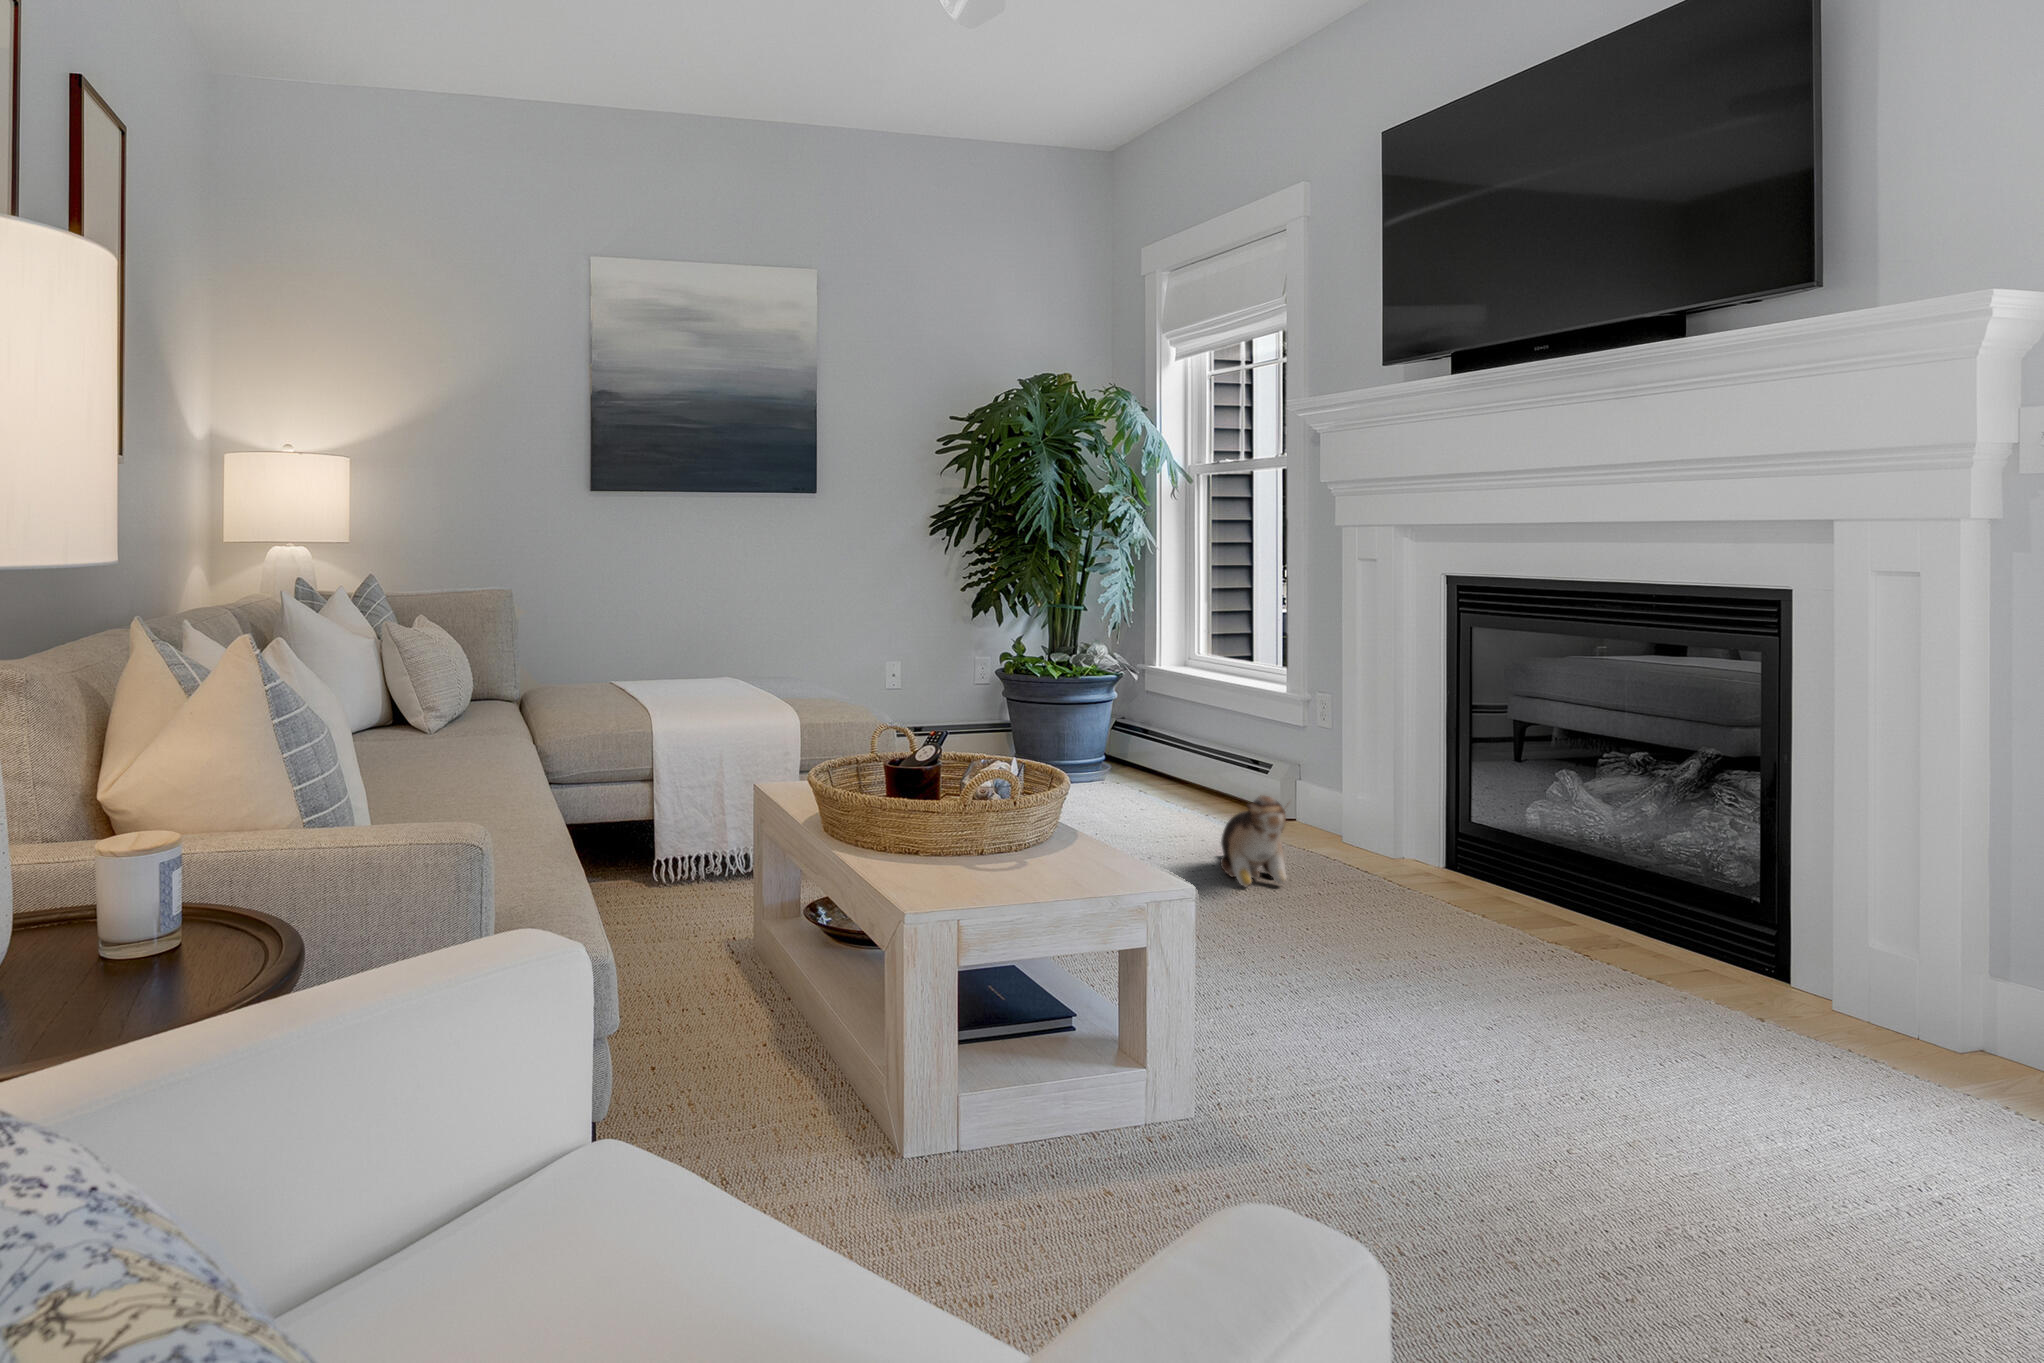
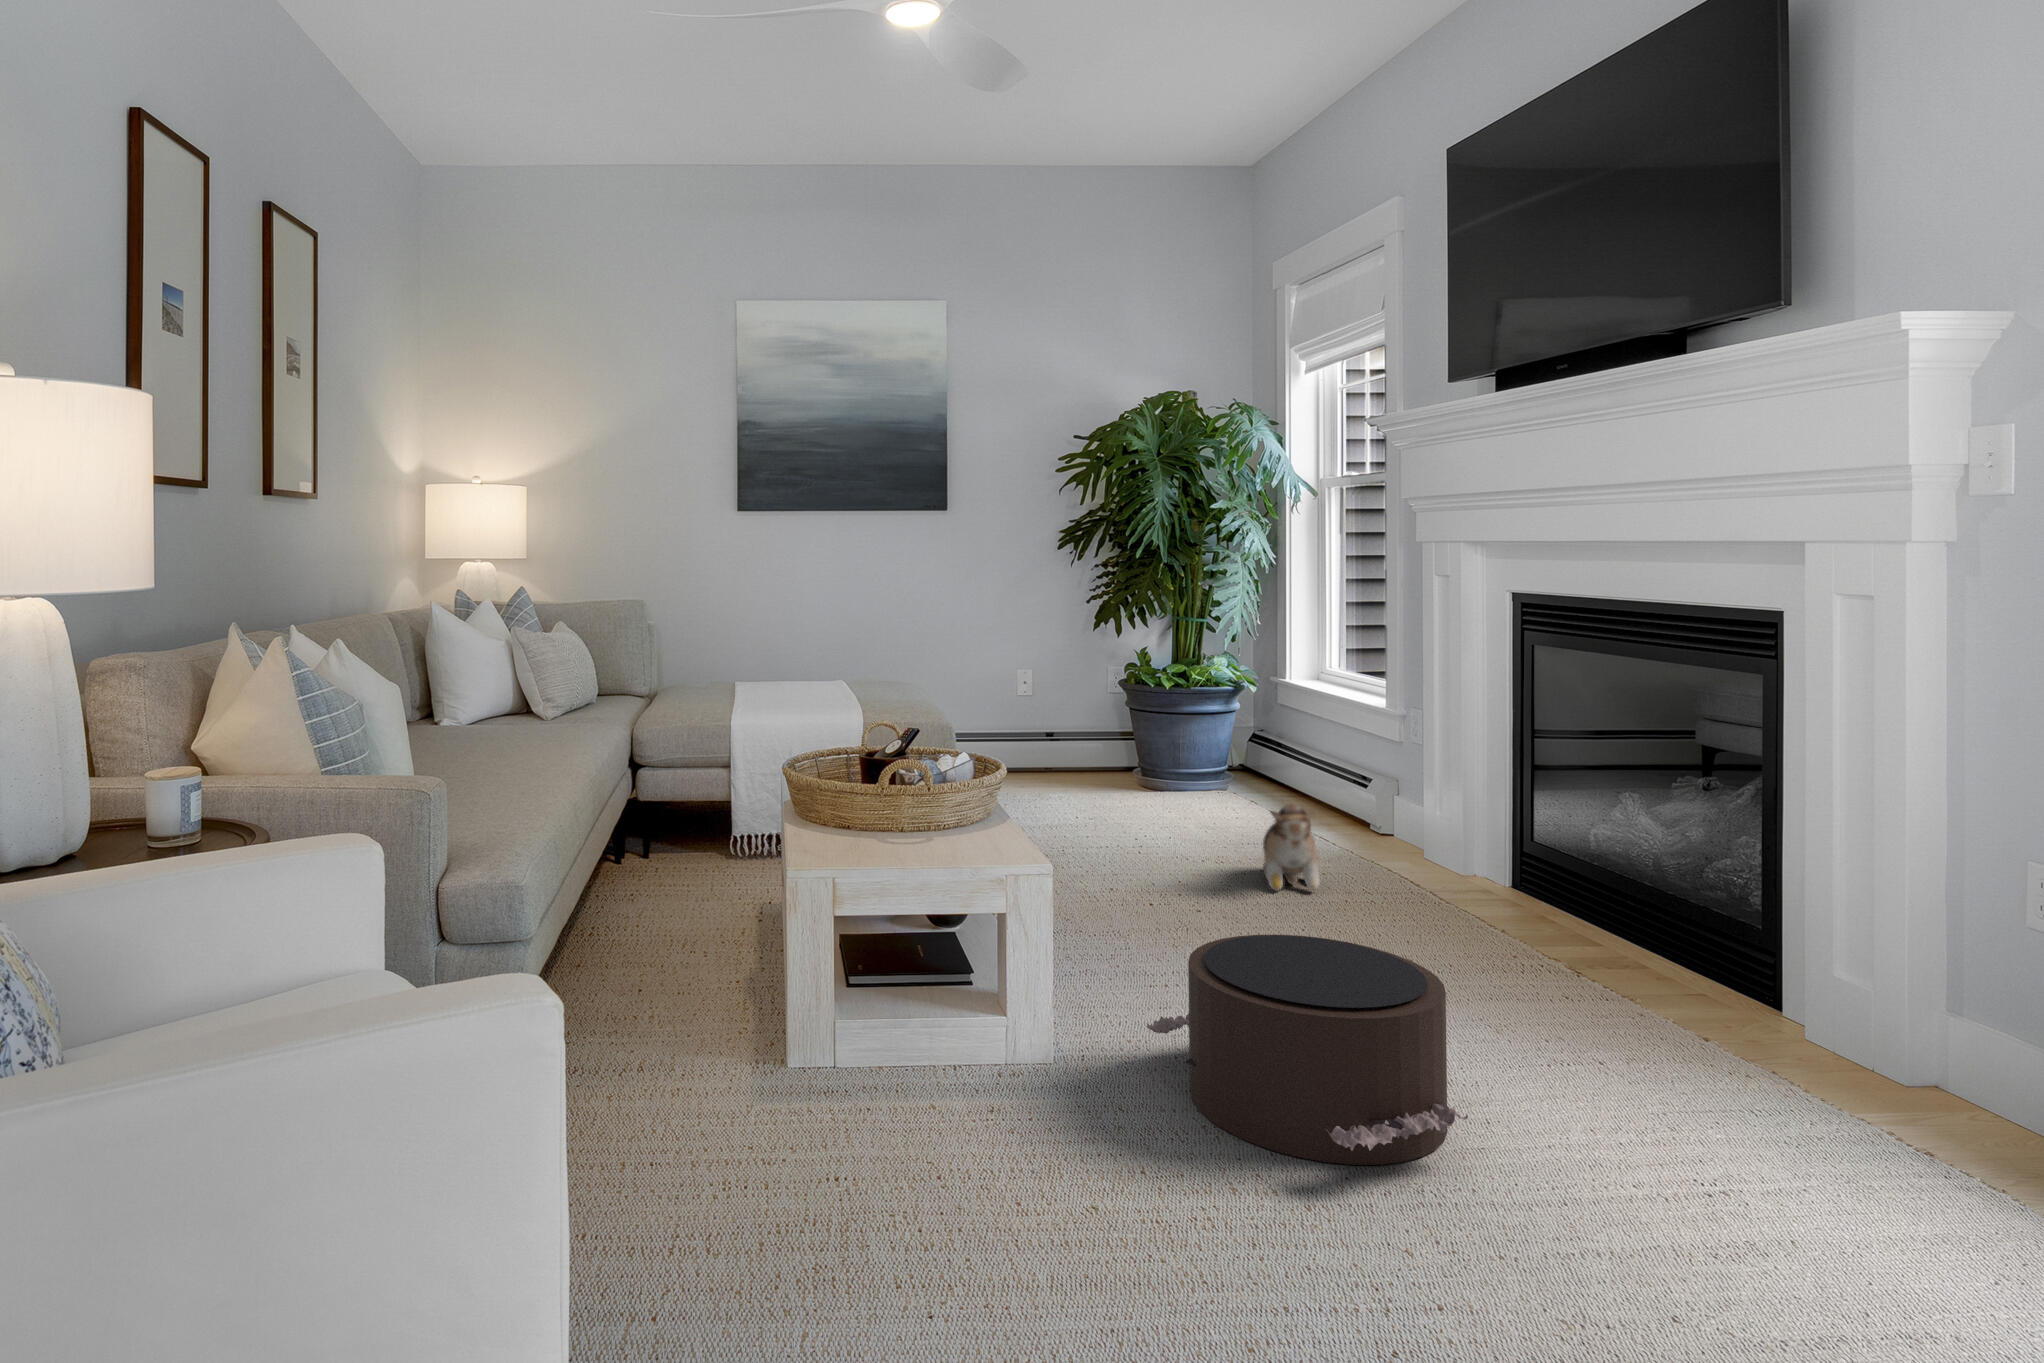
pouf: none [1279,946,1687,1209] -> present [1147,935,1468,1165]

